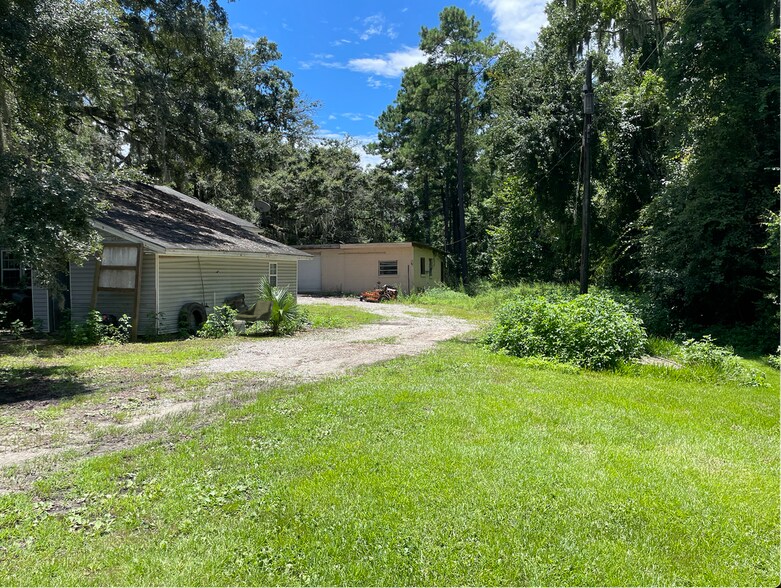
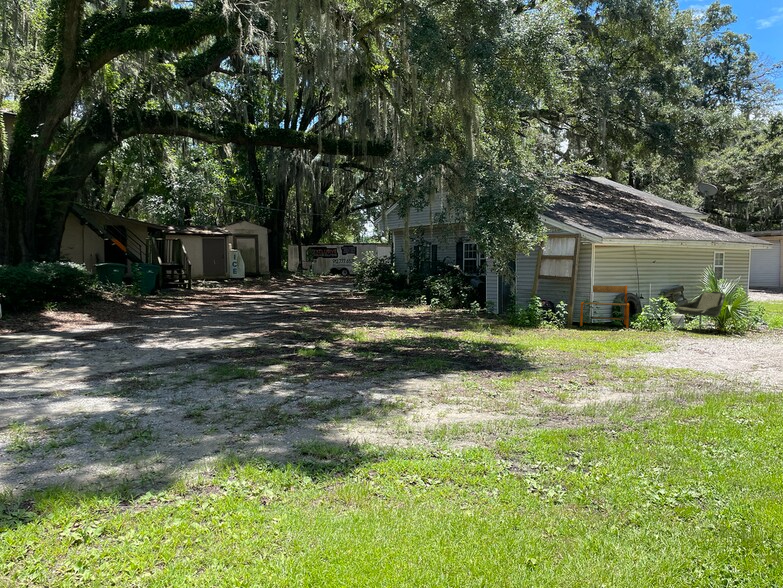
bench: none [146,296,196,341] -> present [580,285,629,328]

